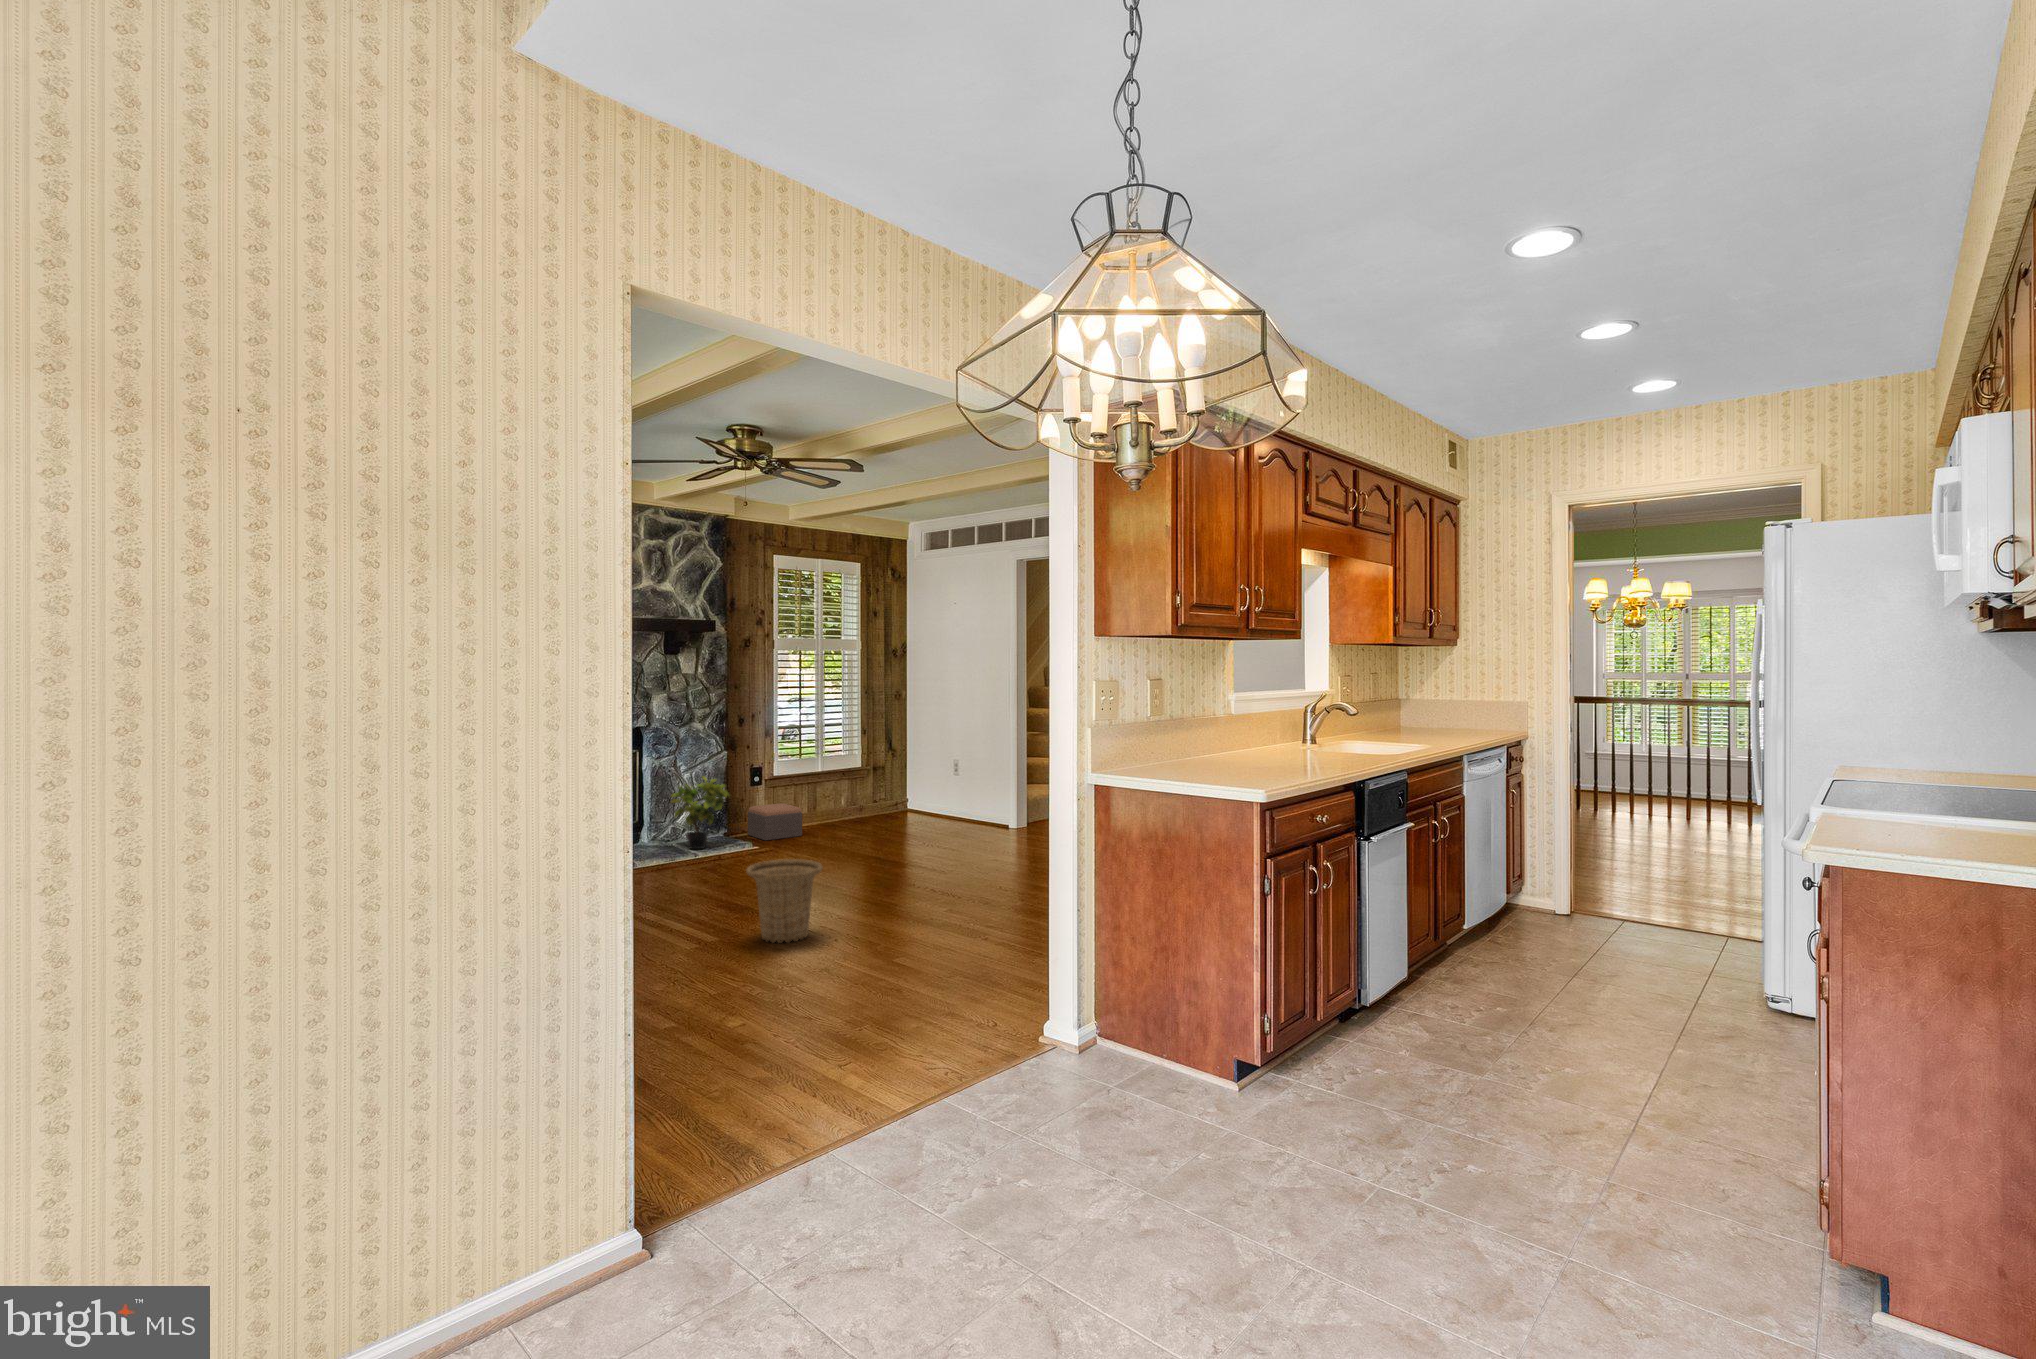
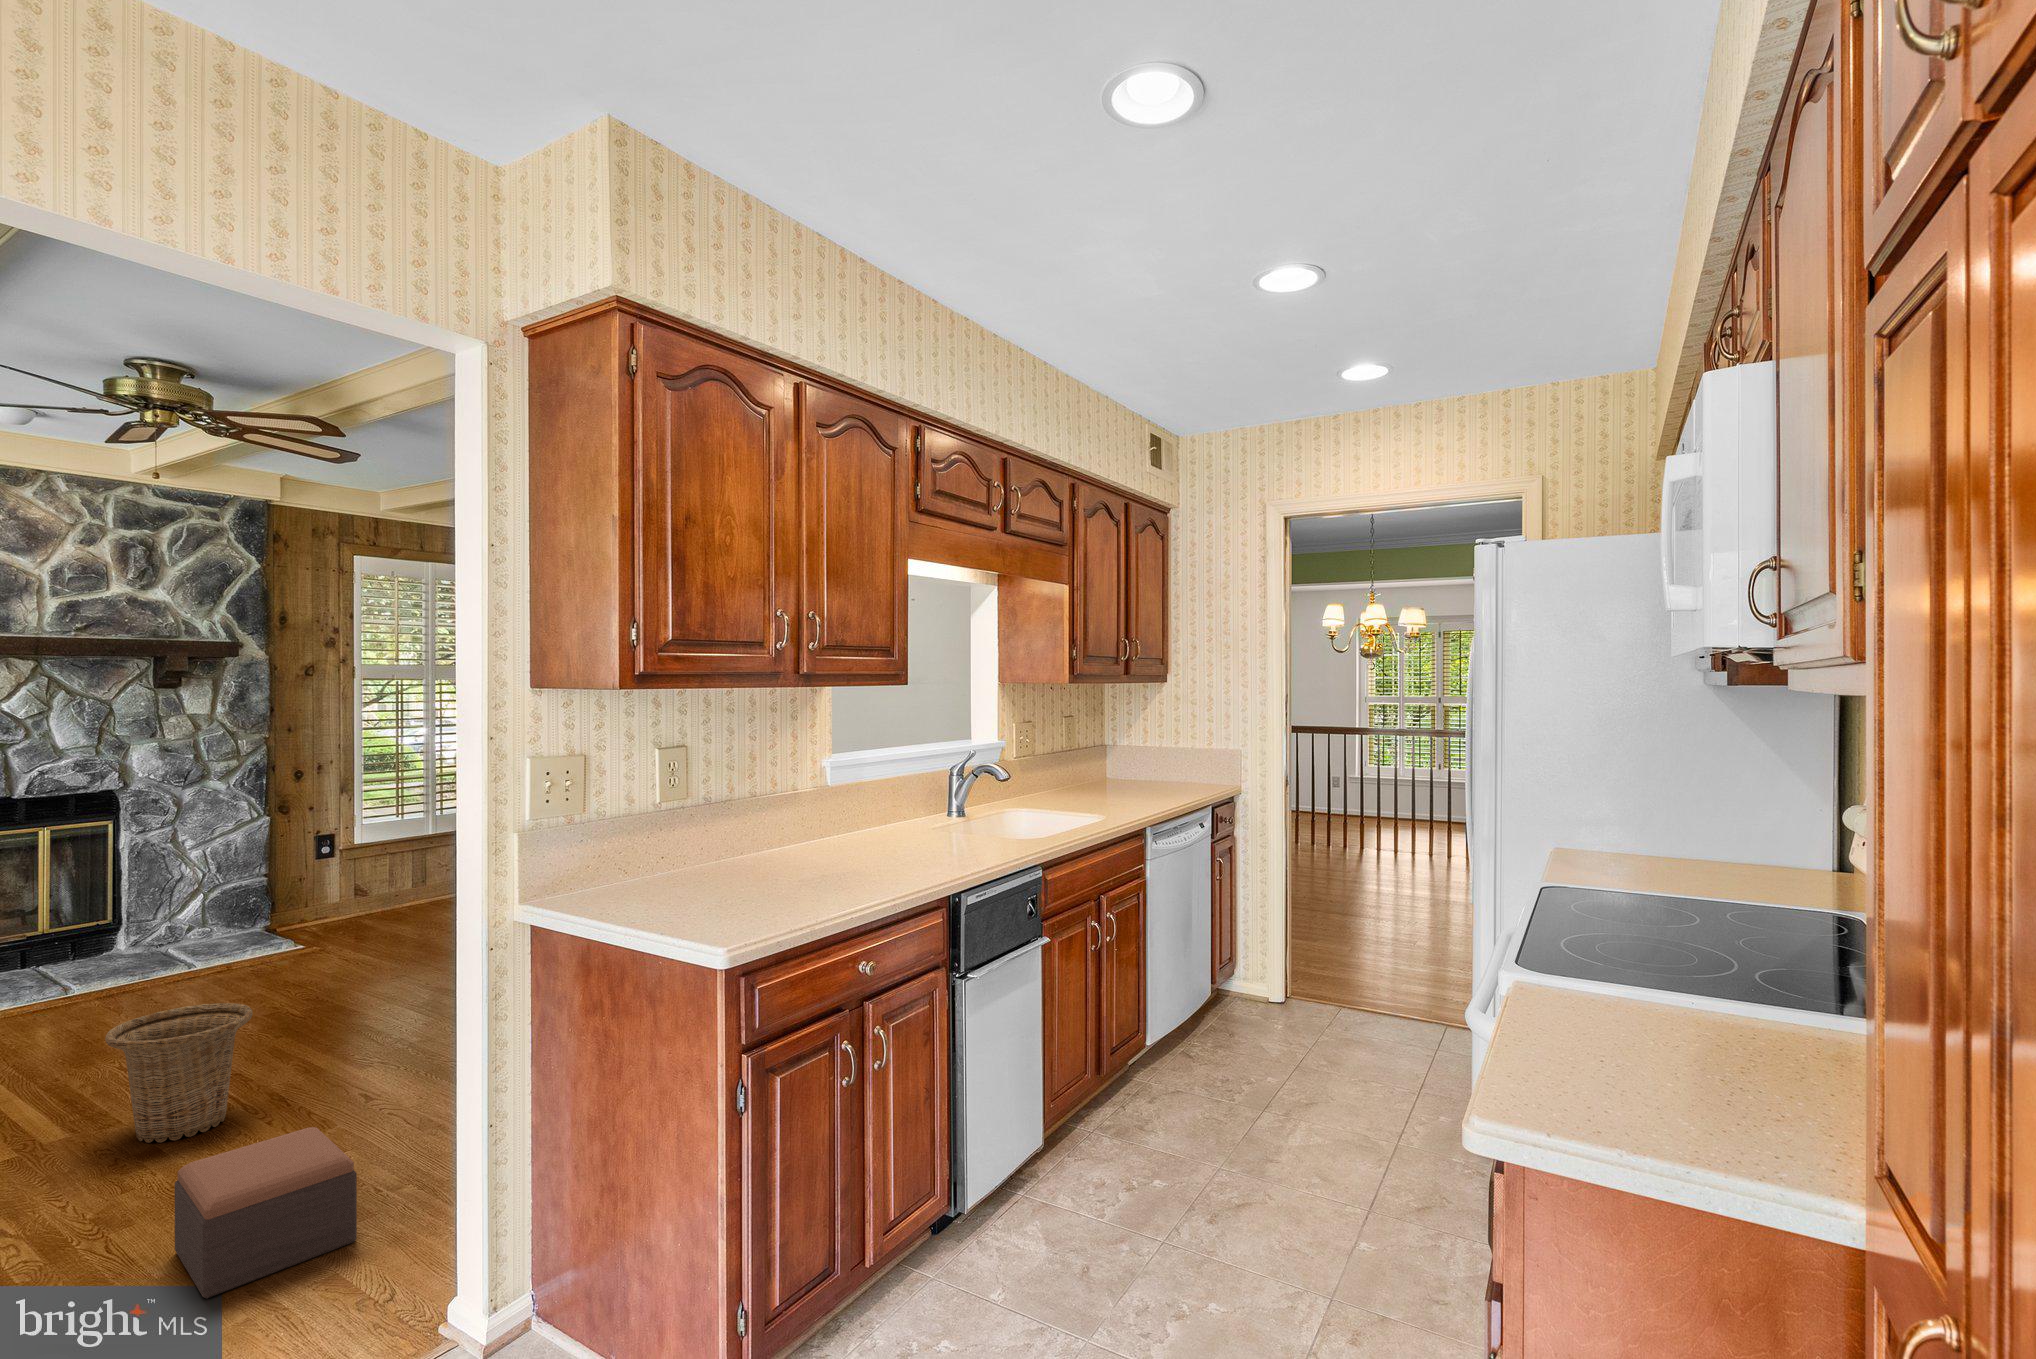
potted plant: present [671,777,729,849] -> none [159,854,256,957]
footstool: present [748,803,802,841] -> present [175,1127,357,1299]

